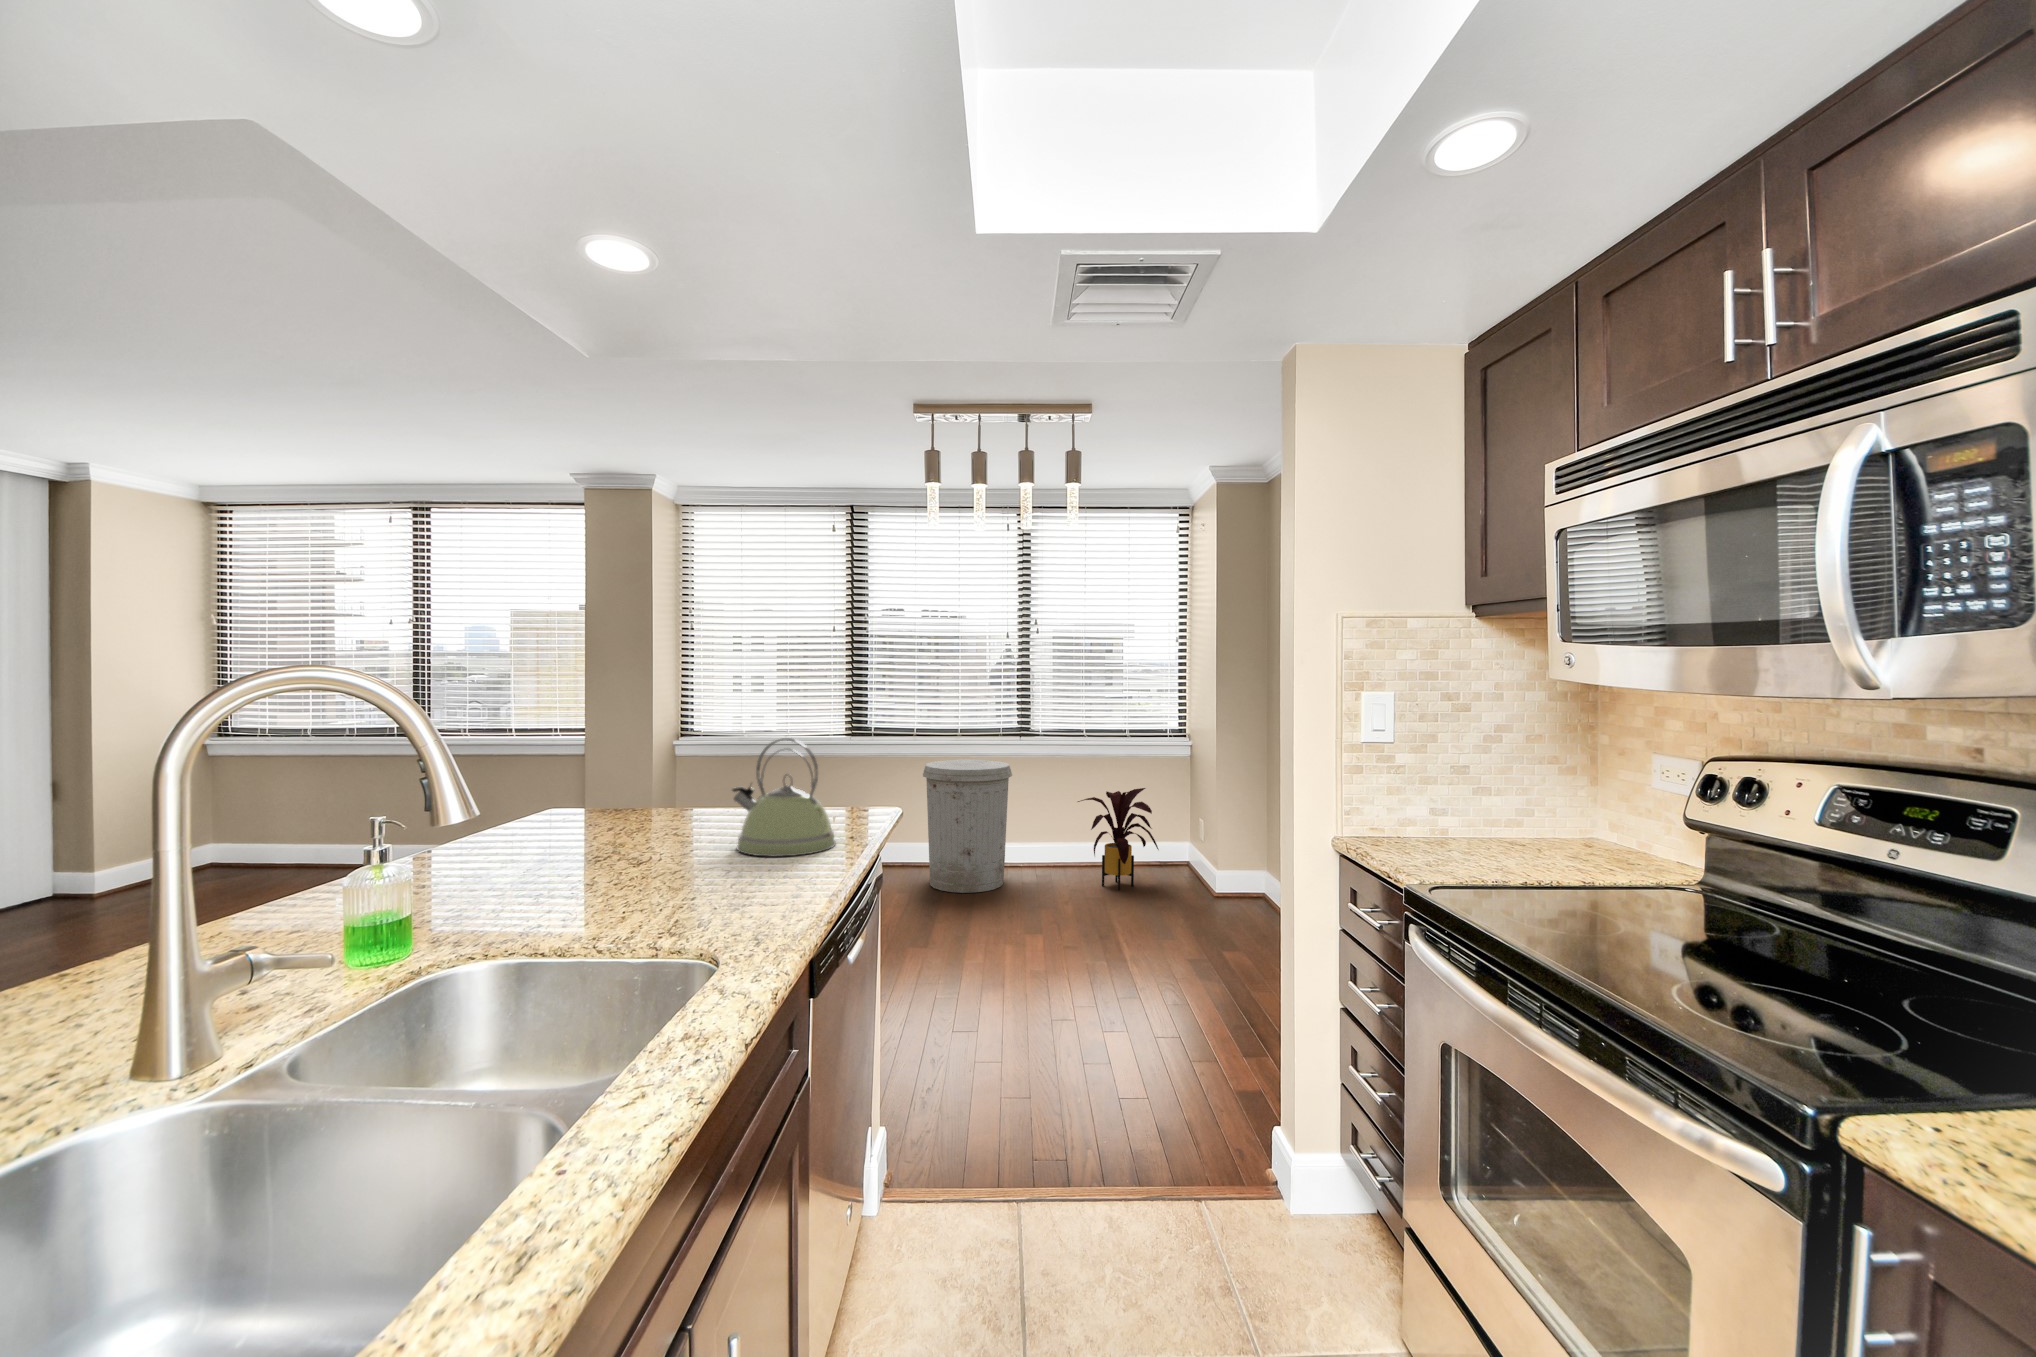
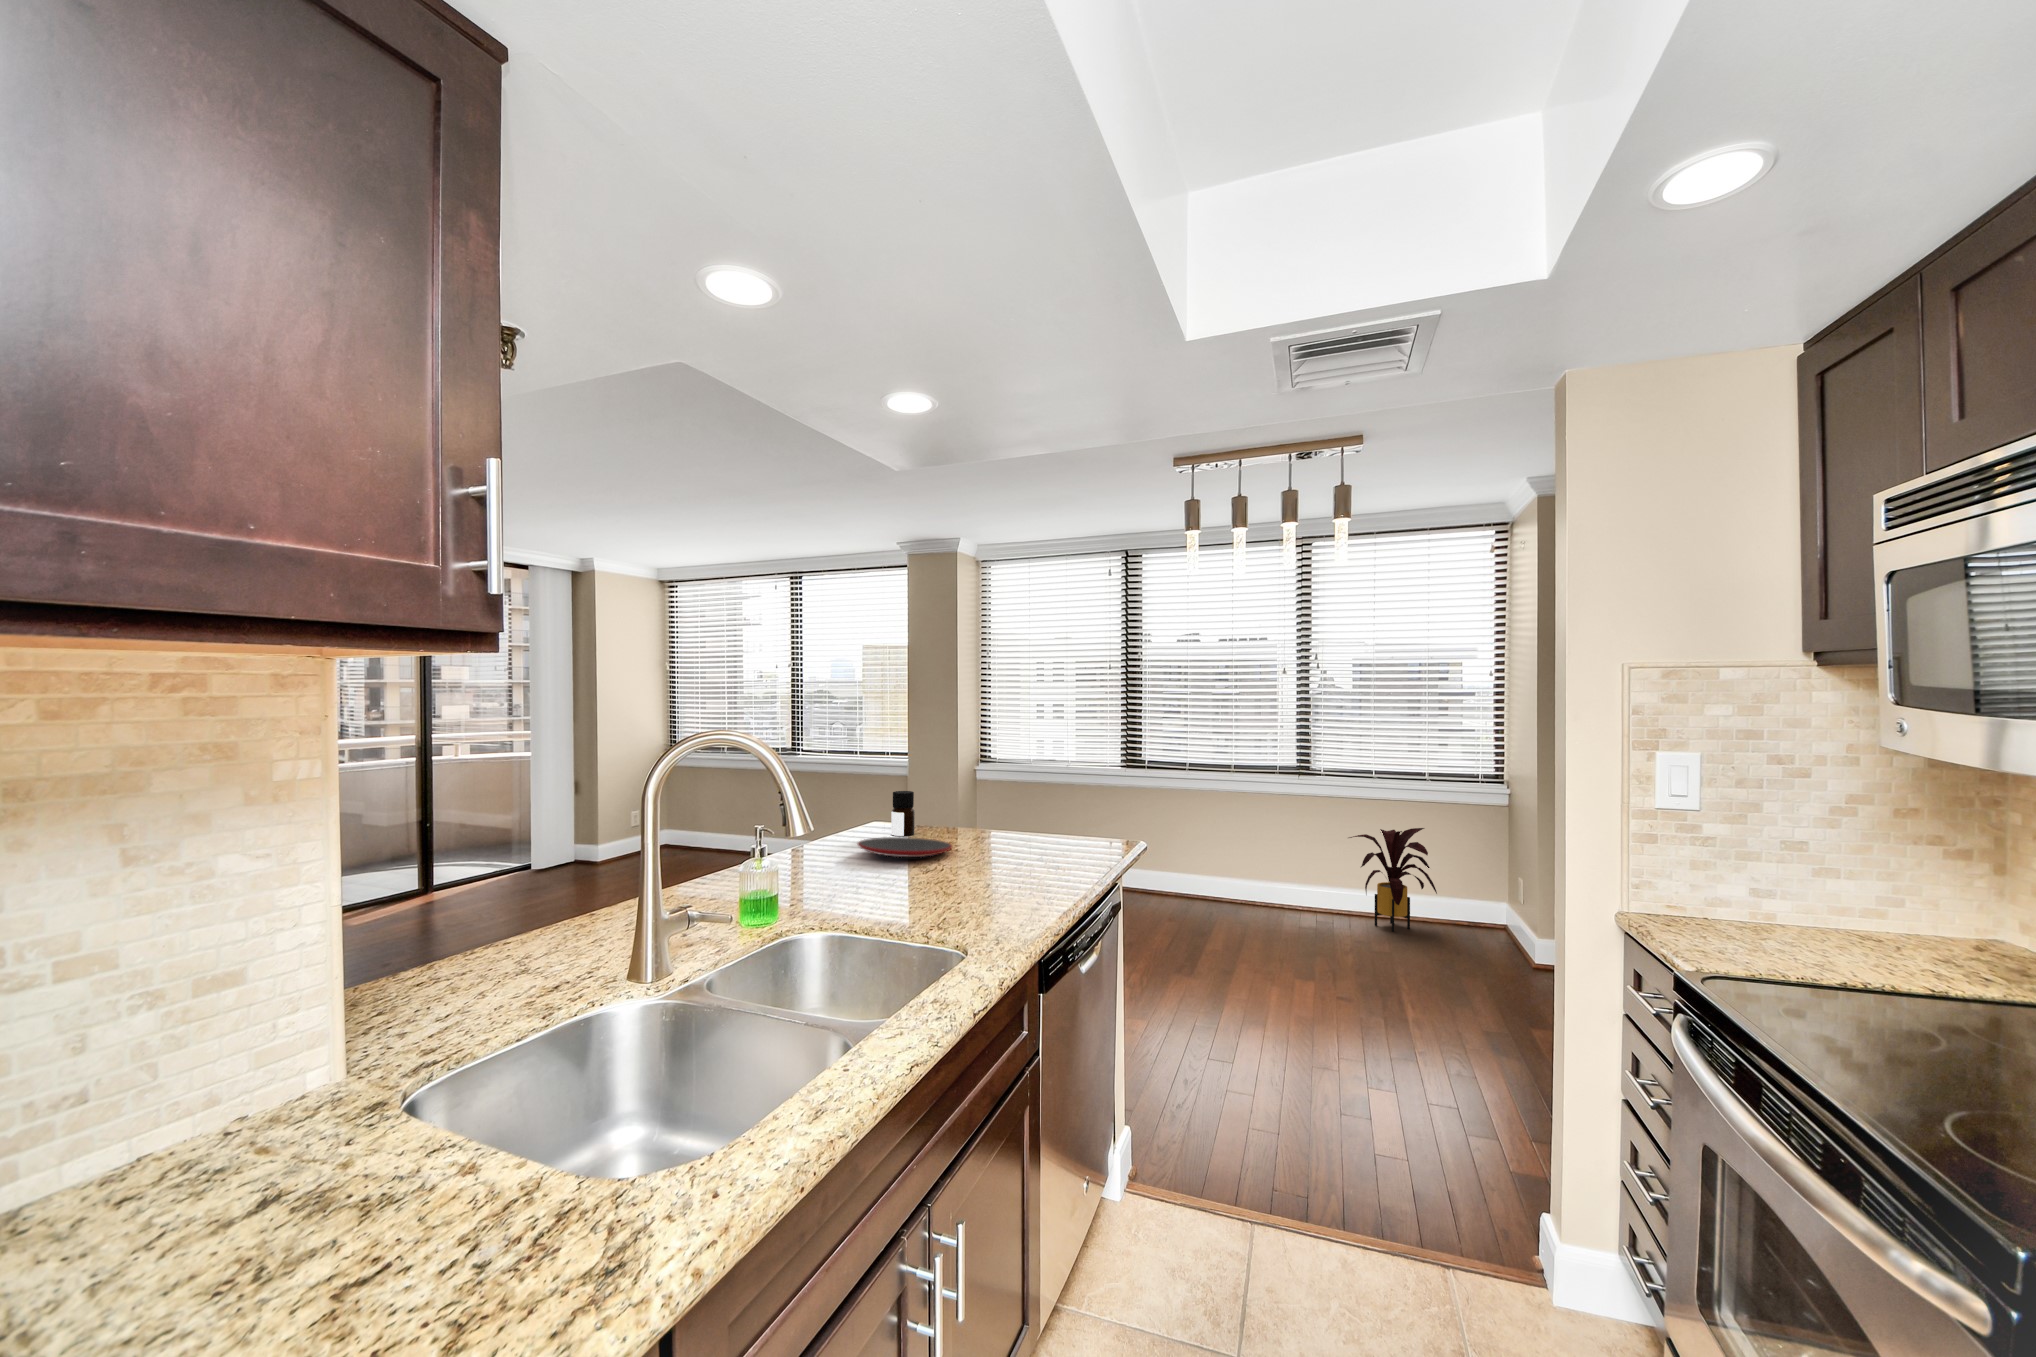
kettle: present [733,738,836,857] -> none [999,774,1080,873]
trash can: present [923,759,1012,893] -> none [1191,790,1279,920]
bottle: none [579,768,611,825] -> present [891,791,915,836]
plate: none [533,826,669,850] -> present [858,837,952,857]

